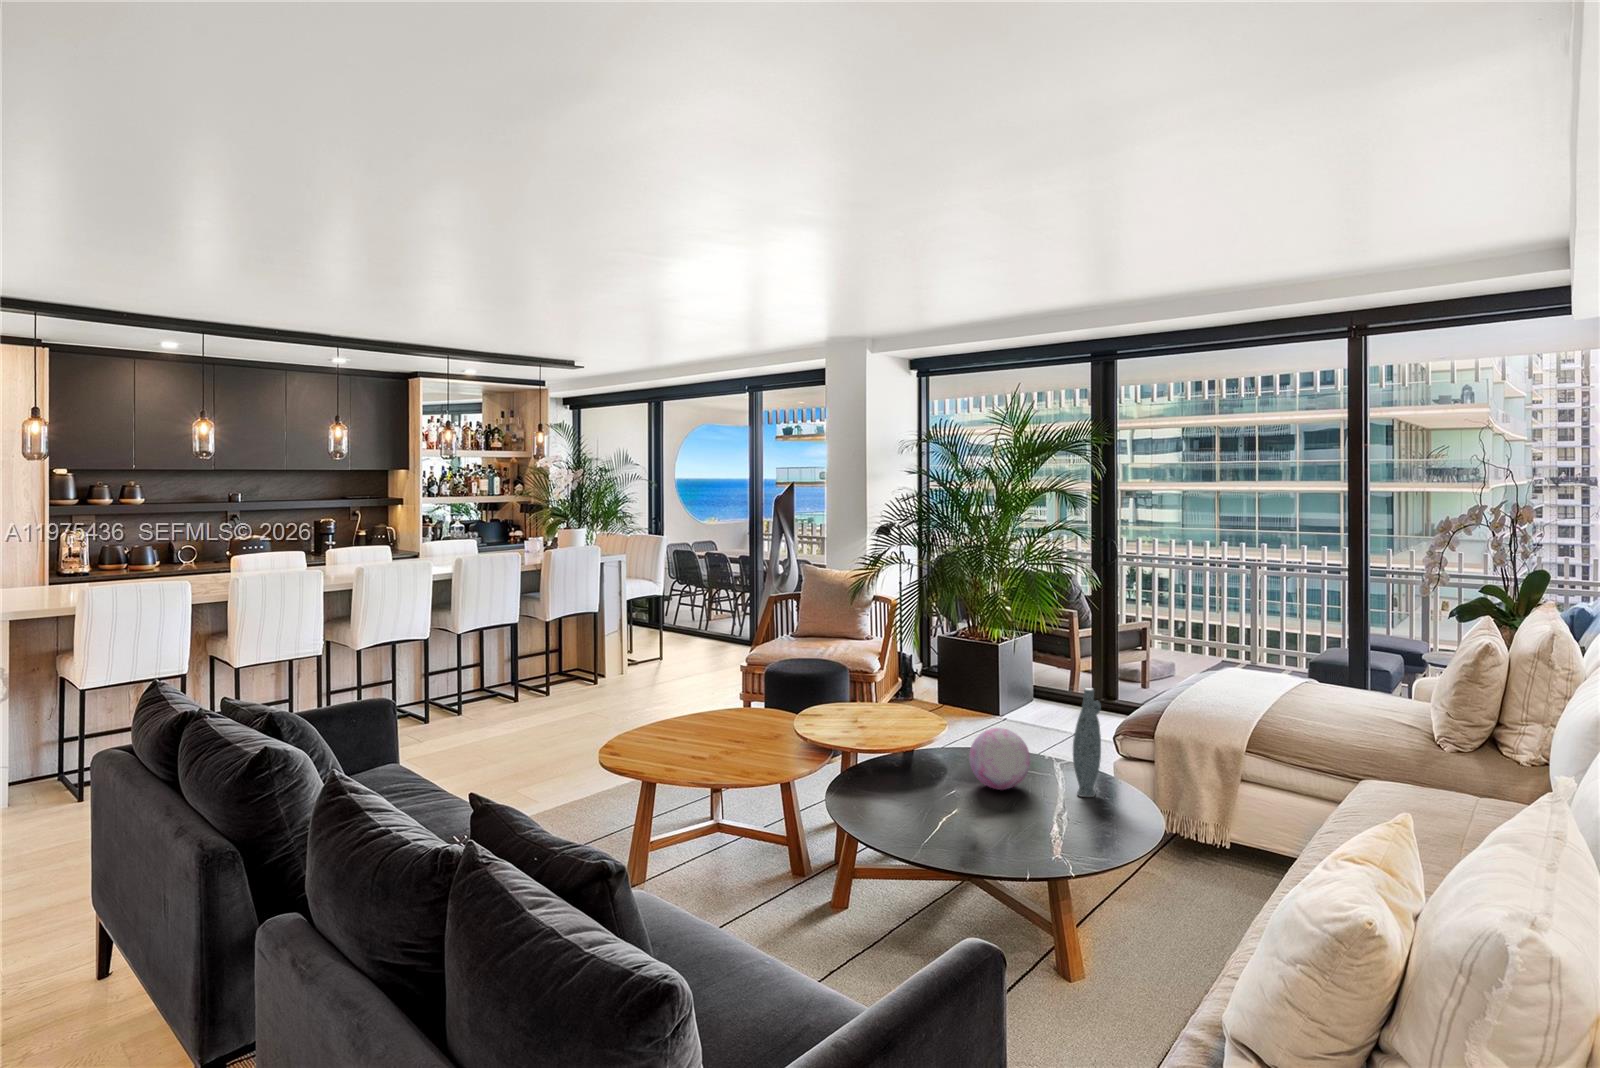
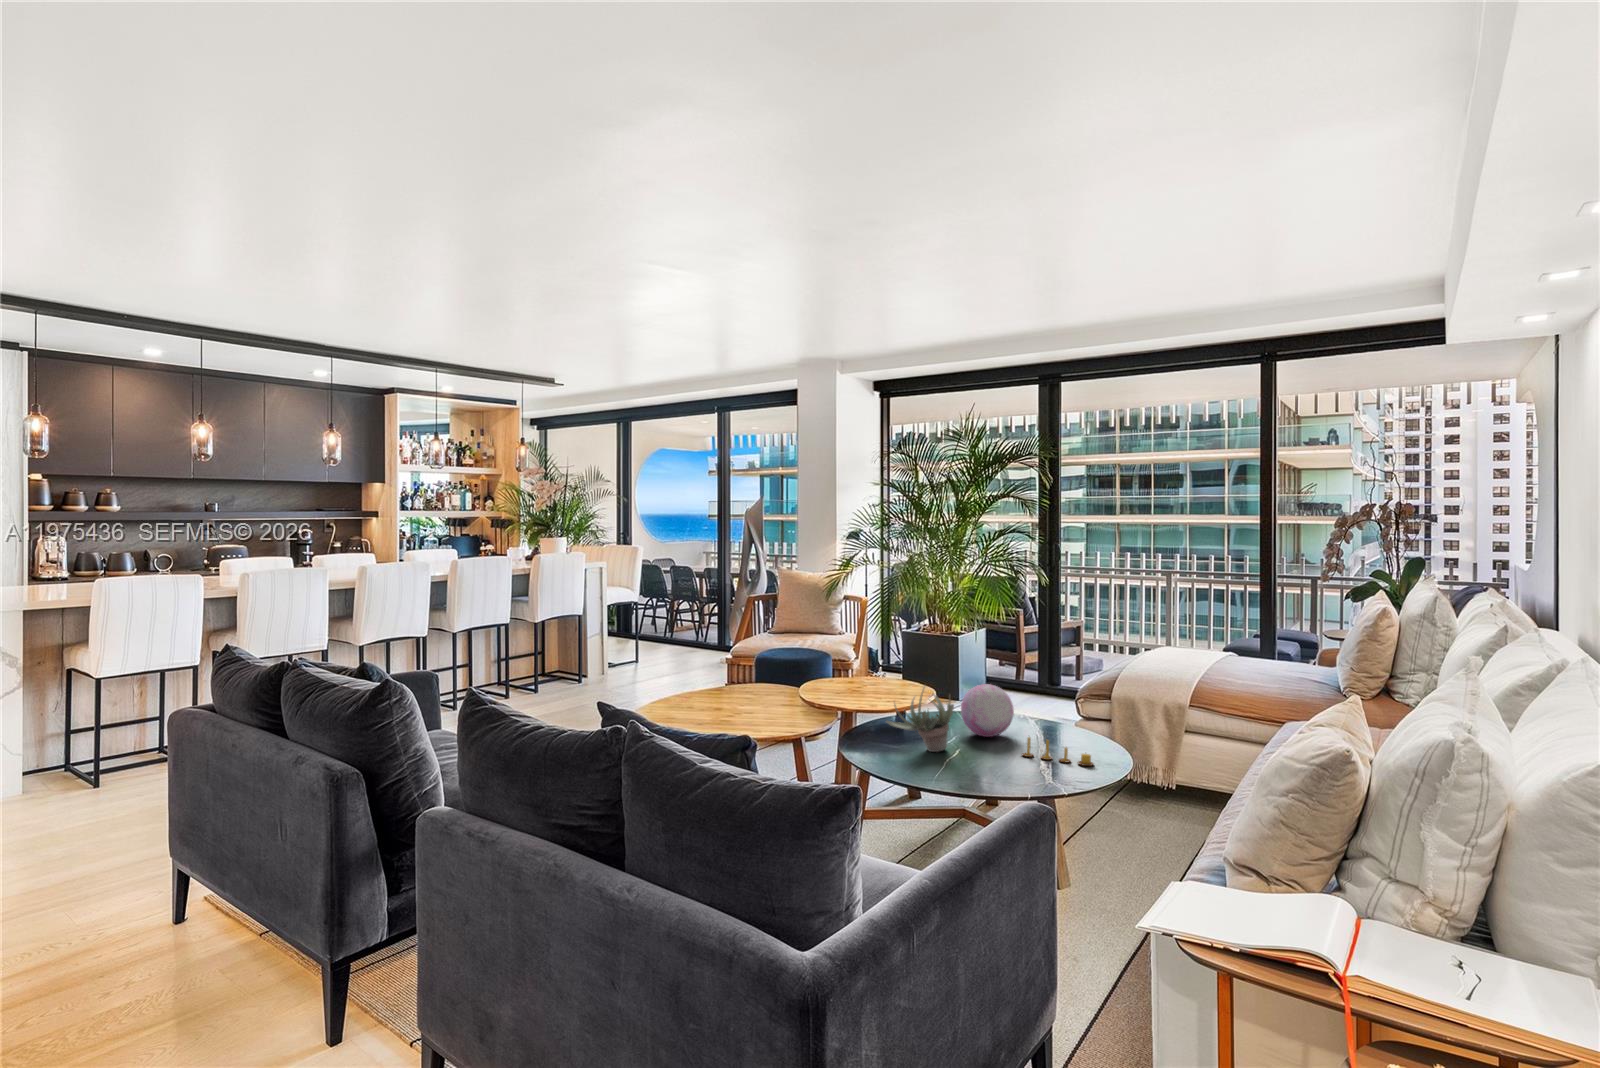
vase: present [1073,688,1101,797] -> none [1050,647,1074,740]
succulent plant: none [877,733,957,810] -> present [886,688,954,752]
candle: none [1034,795,1118,838] -> present [1022,737,1093,766]

